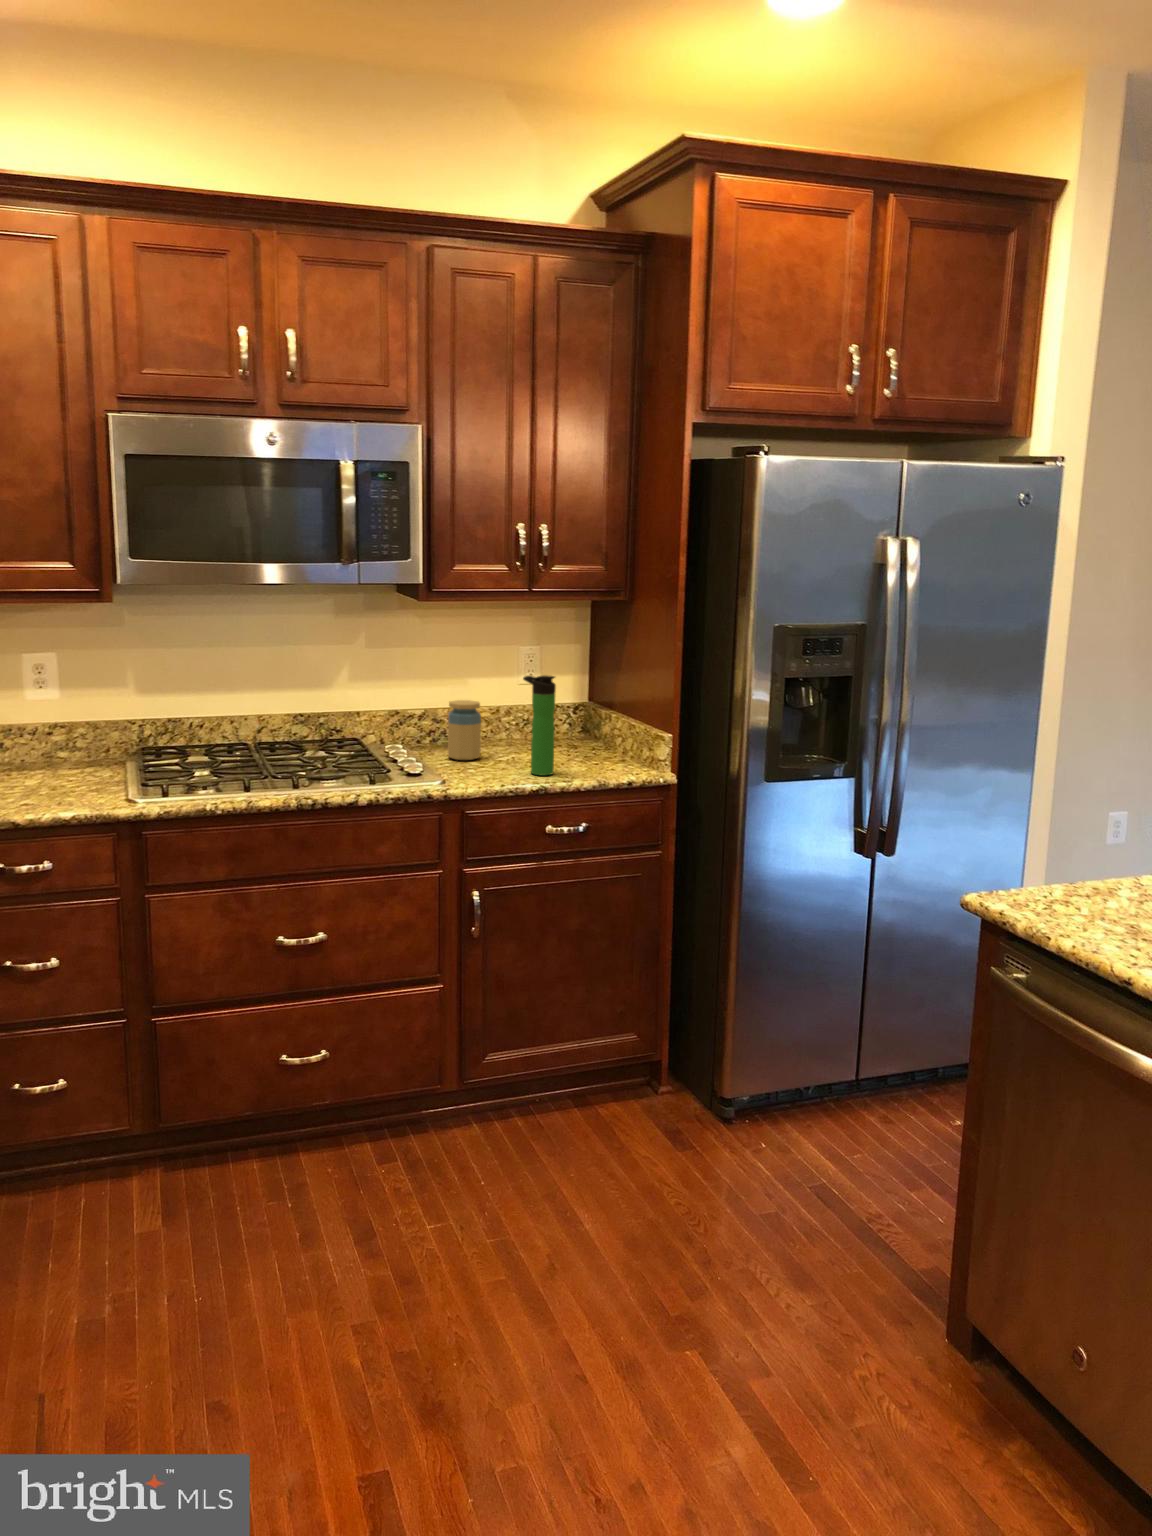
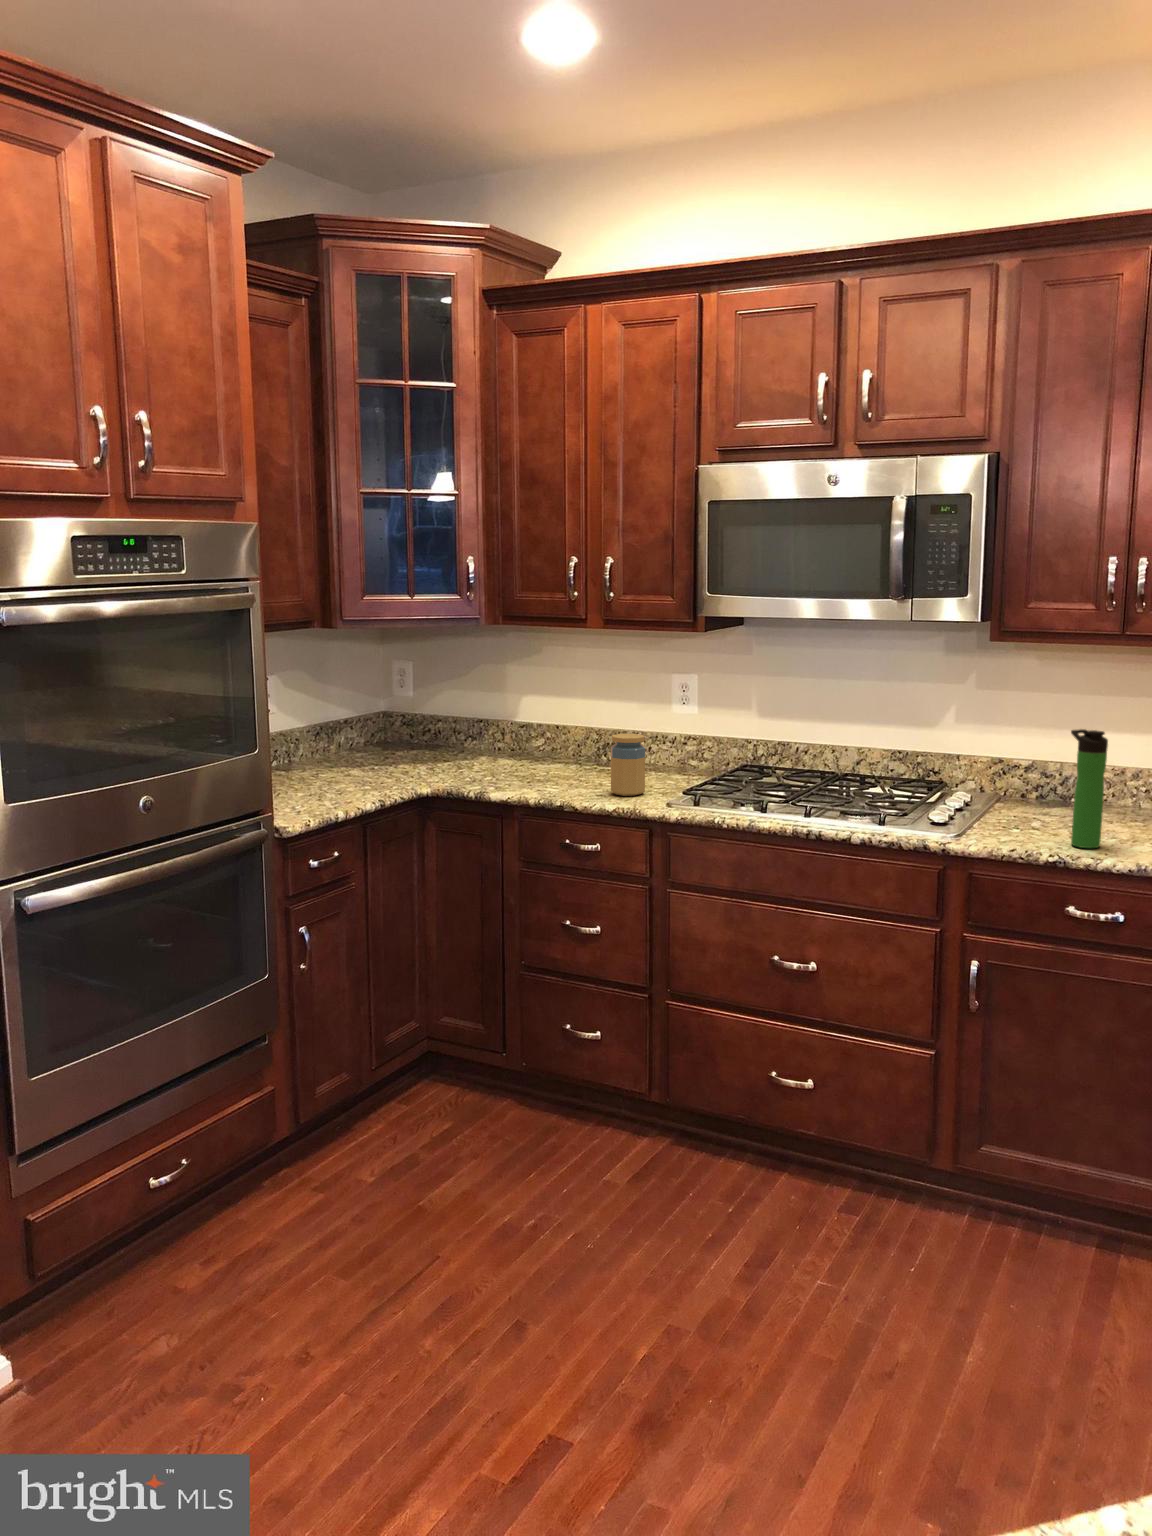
jar: present [448,700,481,760] -> present [611,734,645,796]

